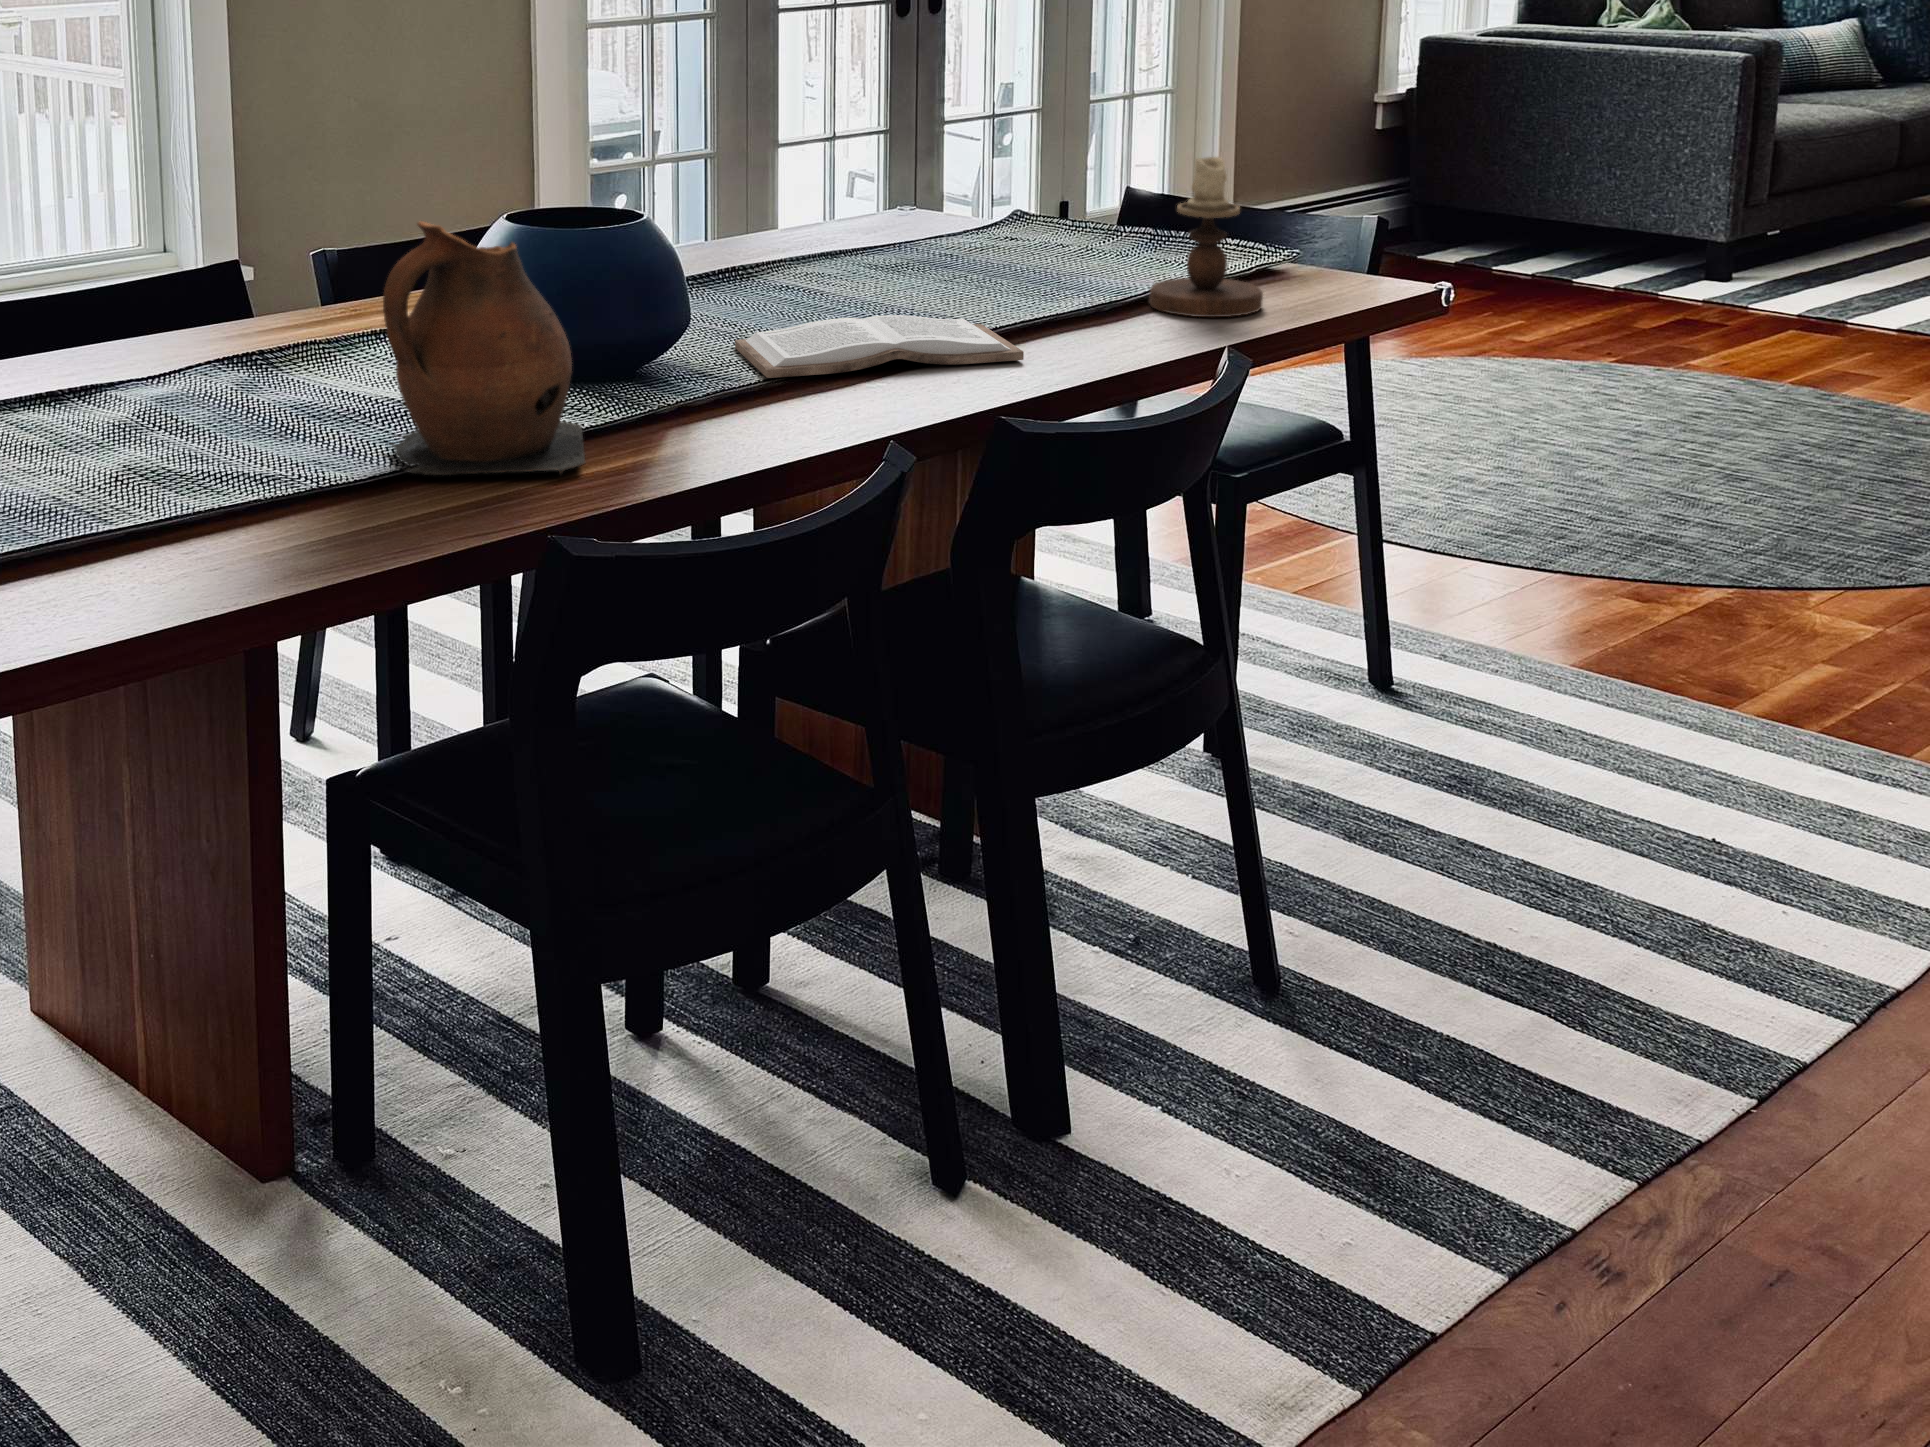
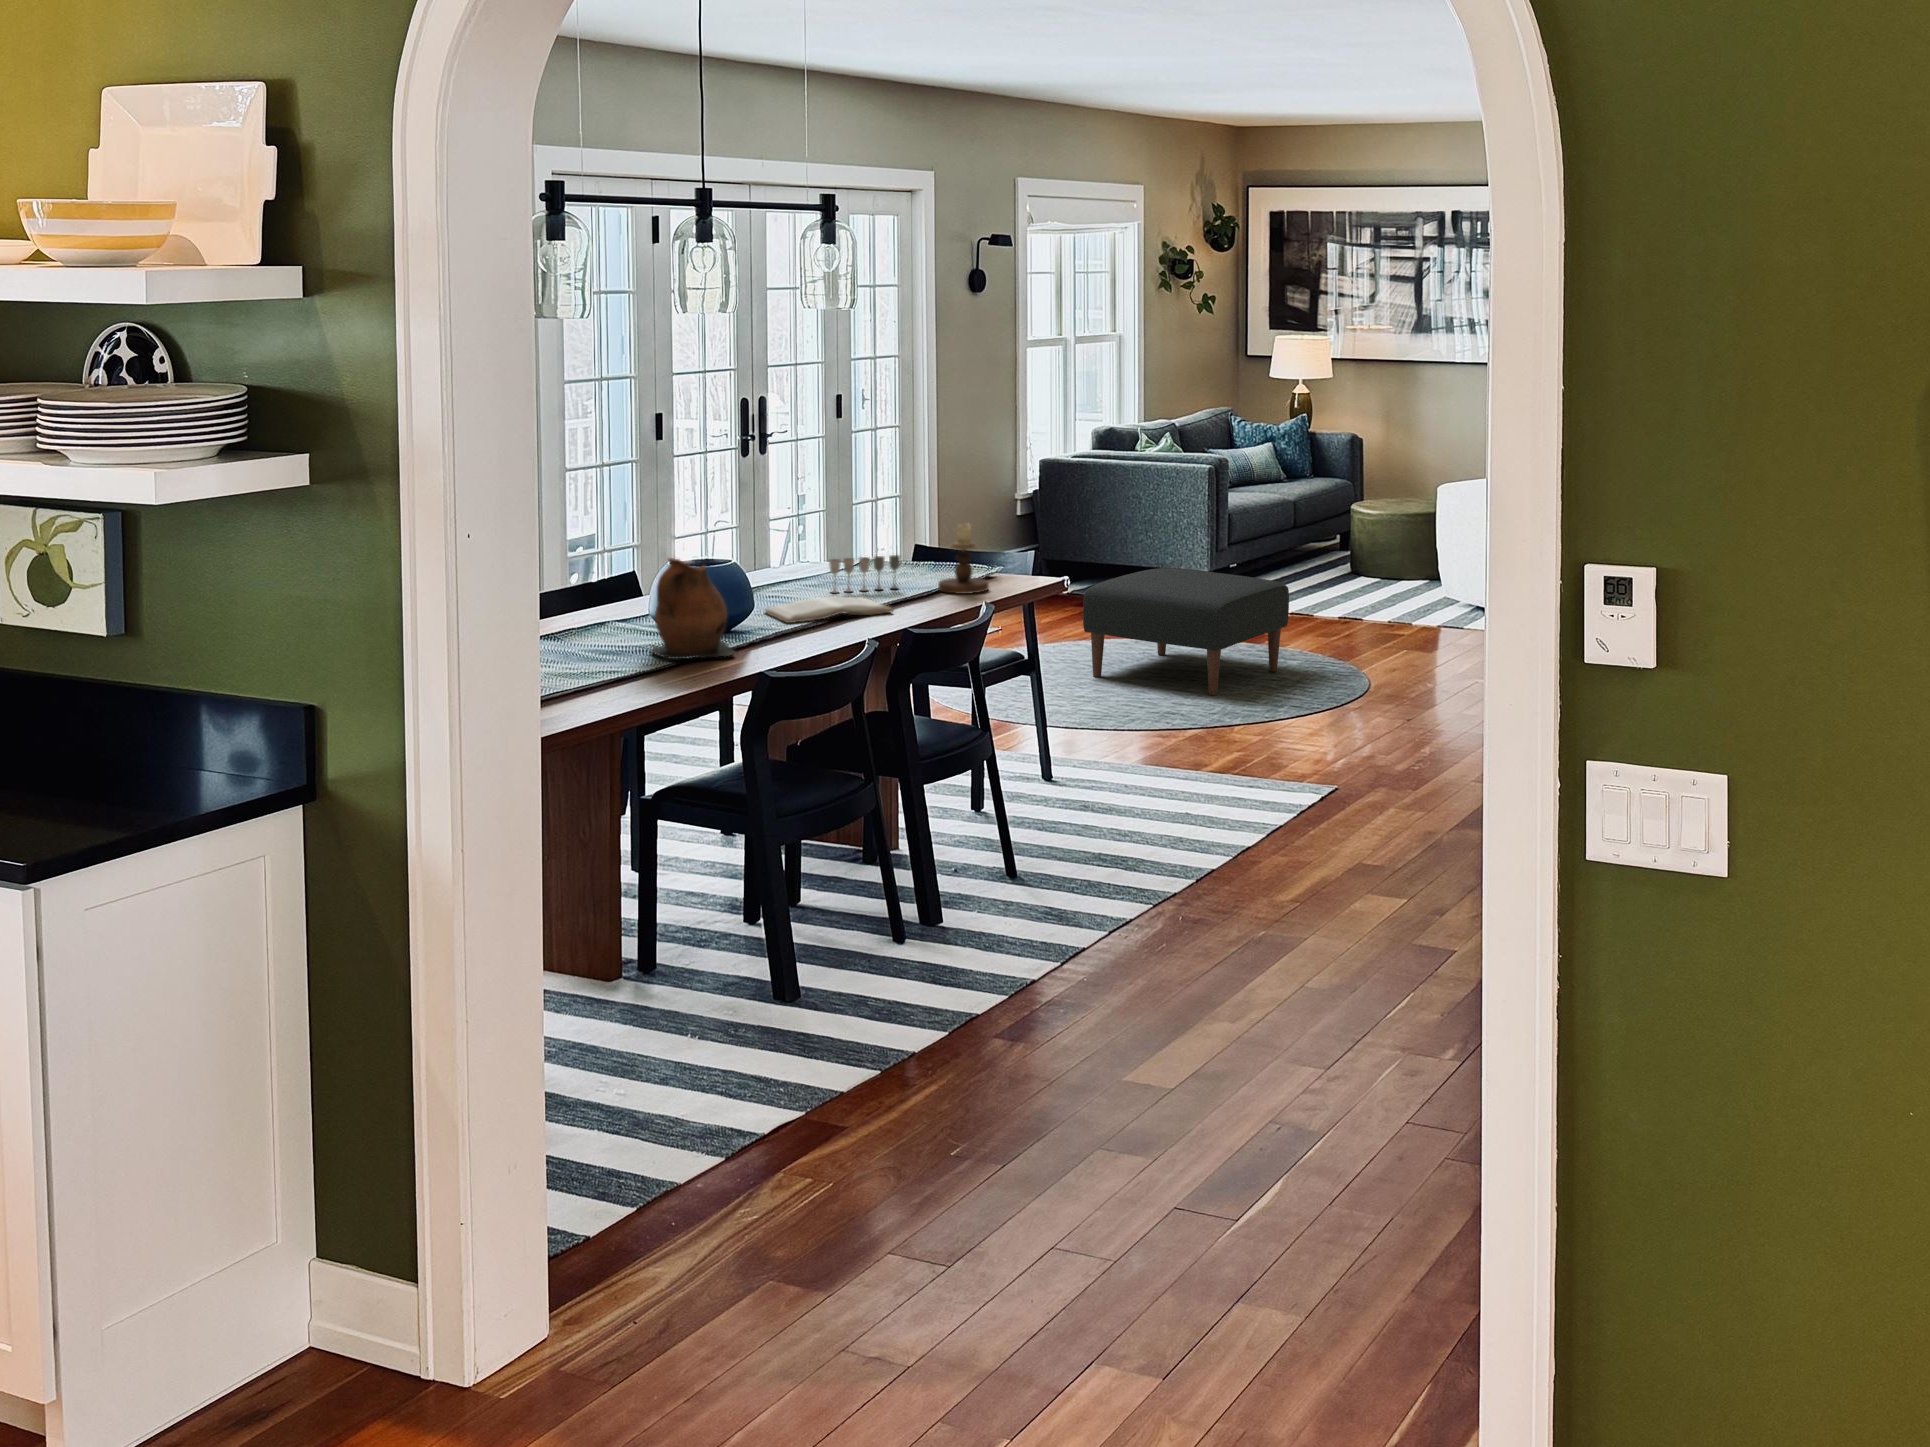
wine glass: none [906,222,1067,303] -> present [829,555,900,593]
ottoman: none [1494,253,1915,516] -> present [1083,568,1289,695]

